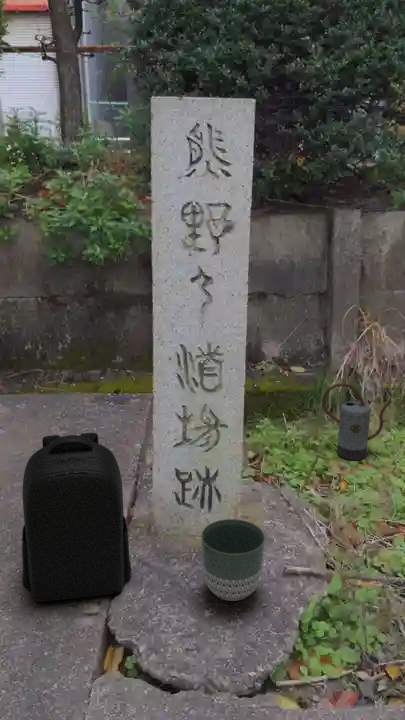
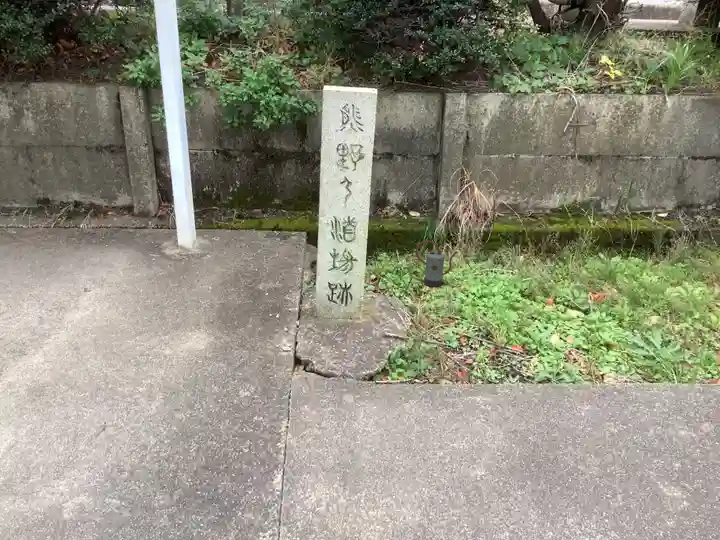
backpack: present [22,433,131,602] -> none [250,261,305,344]
planter: present [201,519,265,601] -> none [342,307,374,346]

